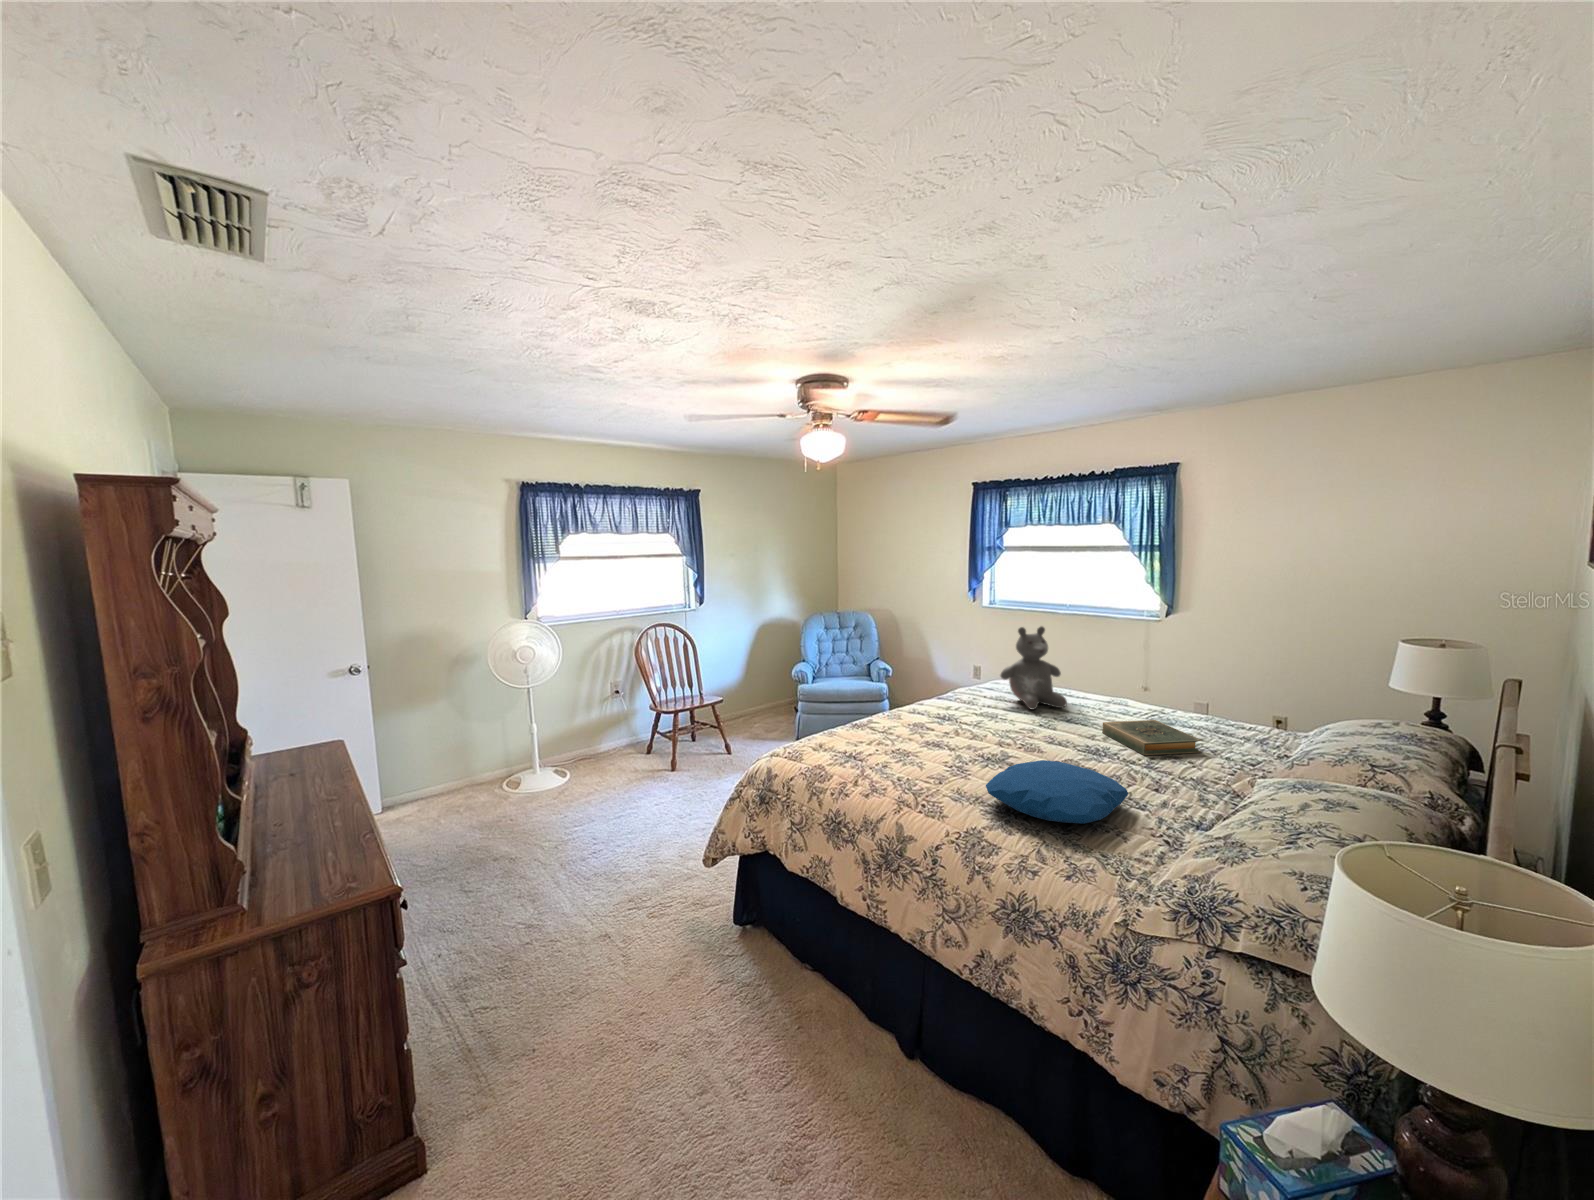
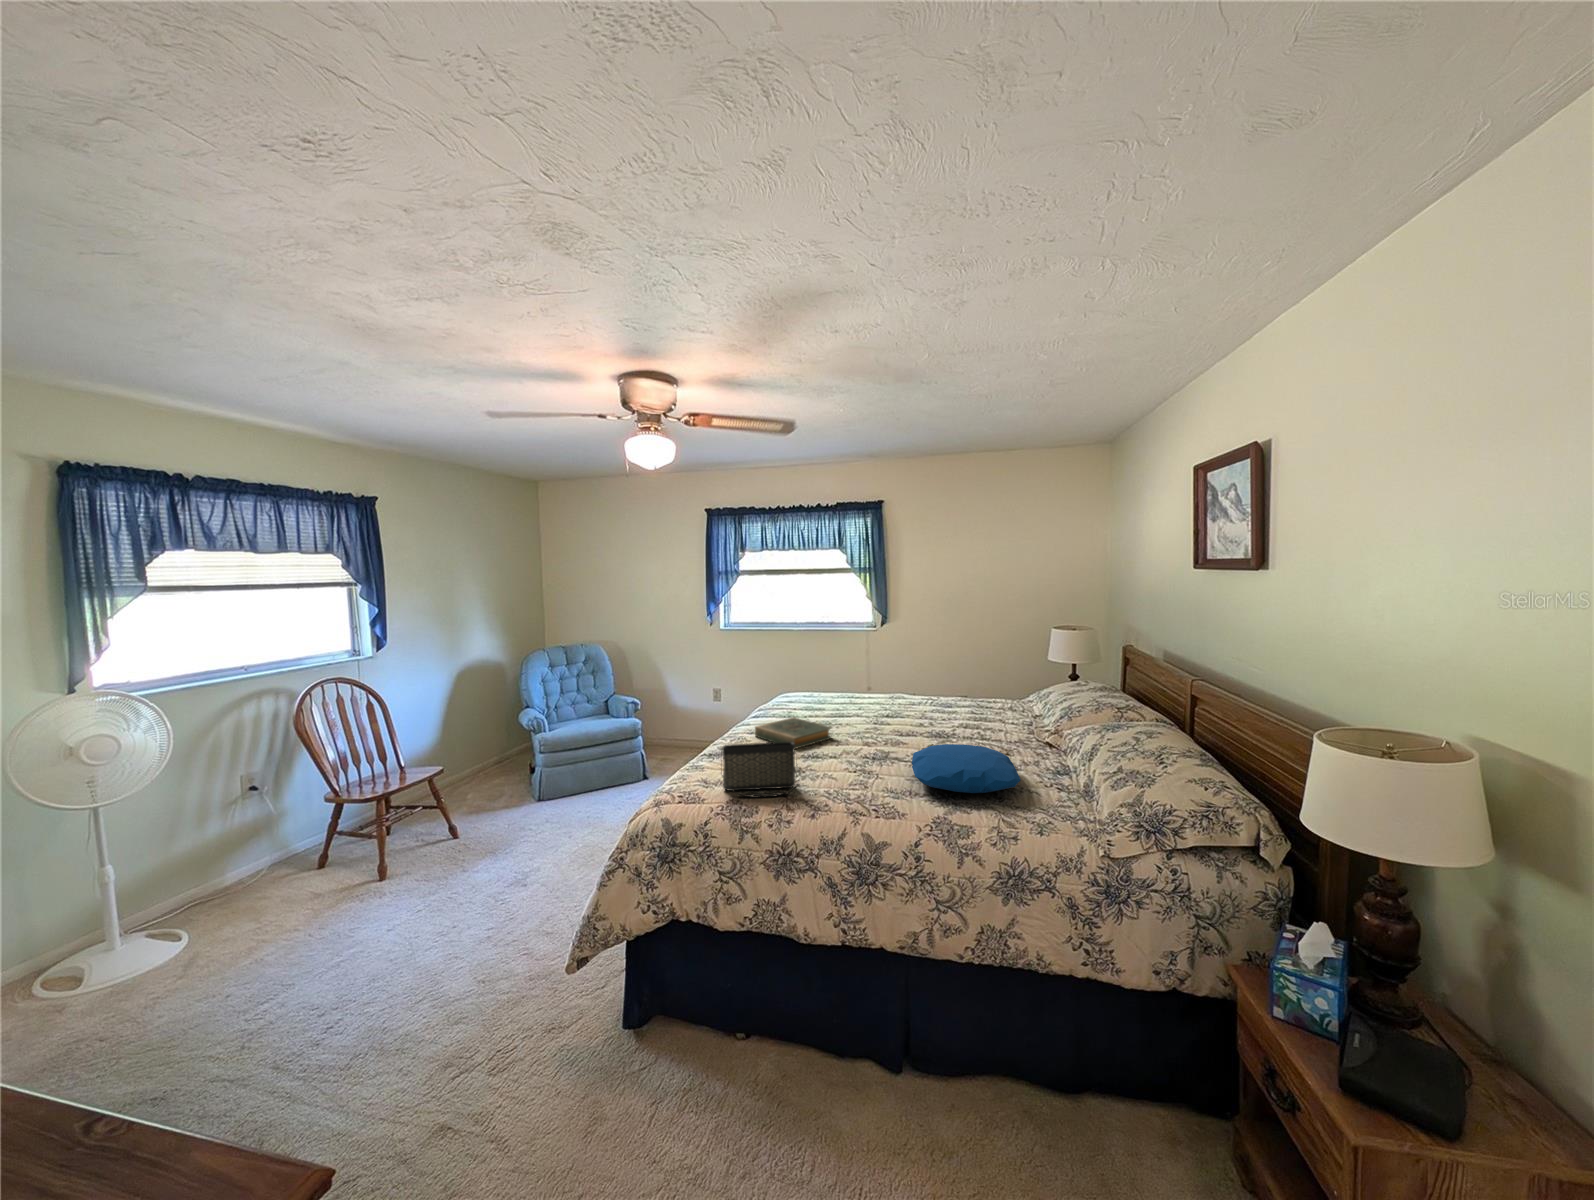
teddy bear: present [1000,626,1067,709] -> none [807,636,865,712]
handbag: none [818,717,884,772] -> present [722,742,797,798]
hardback book: present [1102,720,1202,755] -> present [755,717,832,749]

